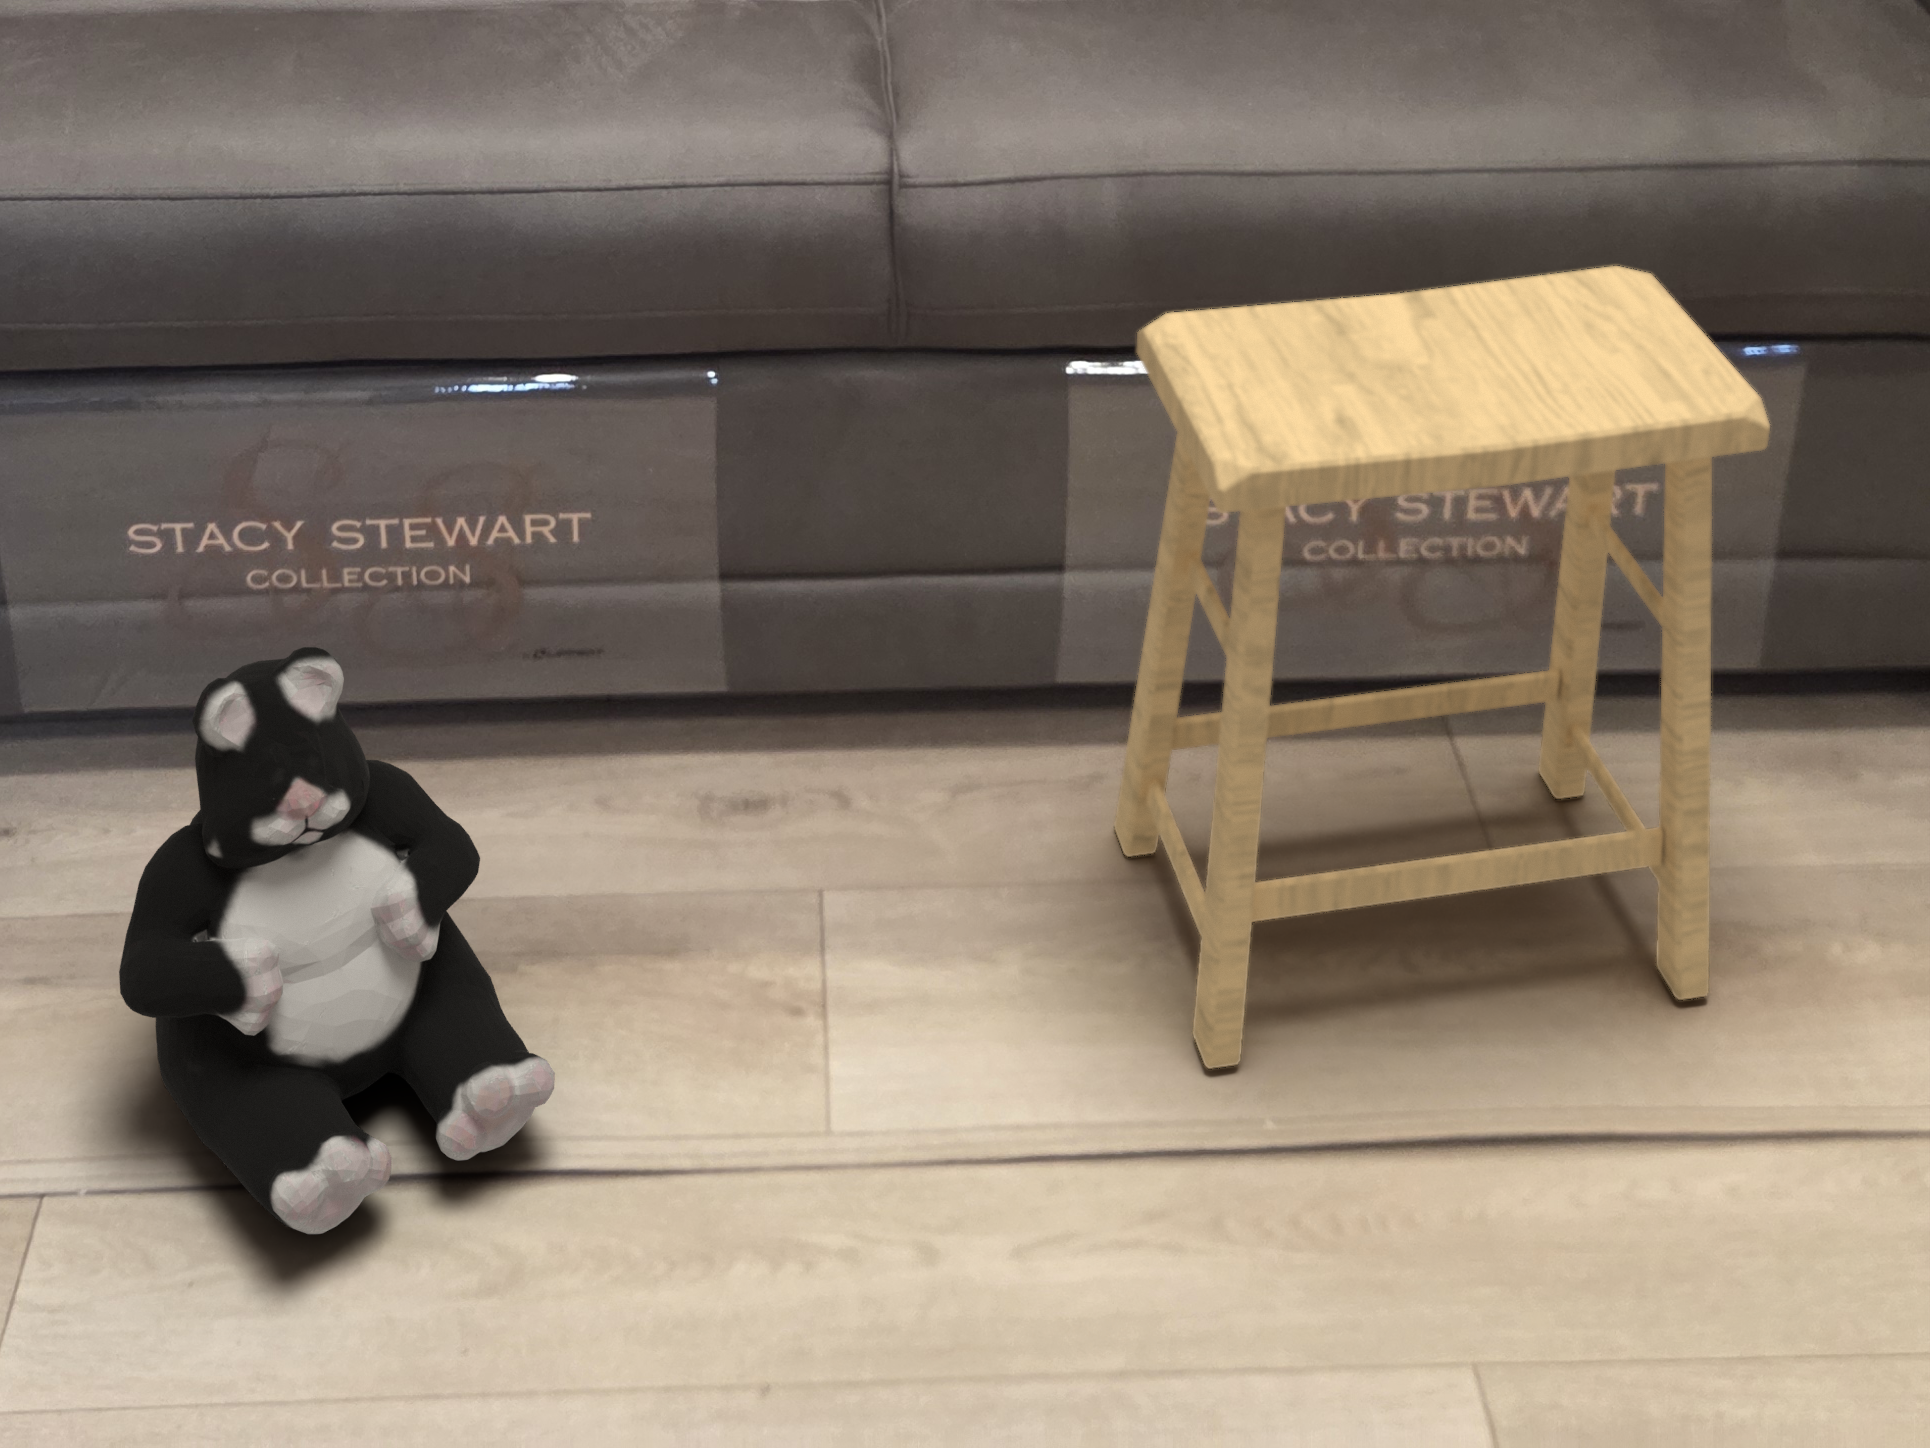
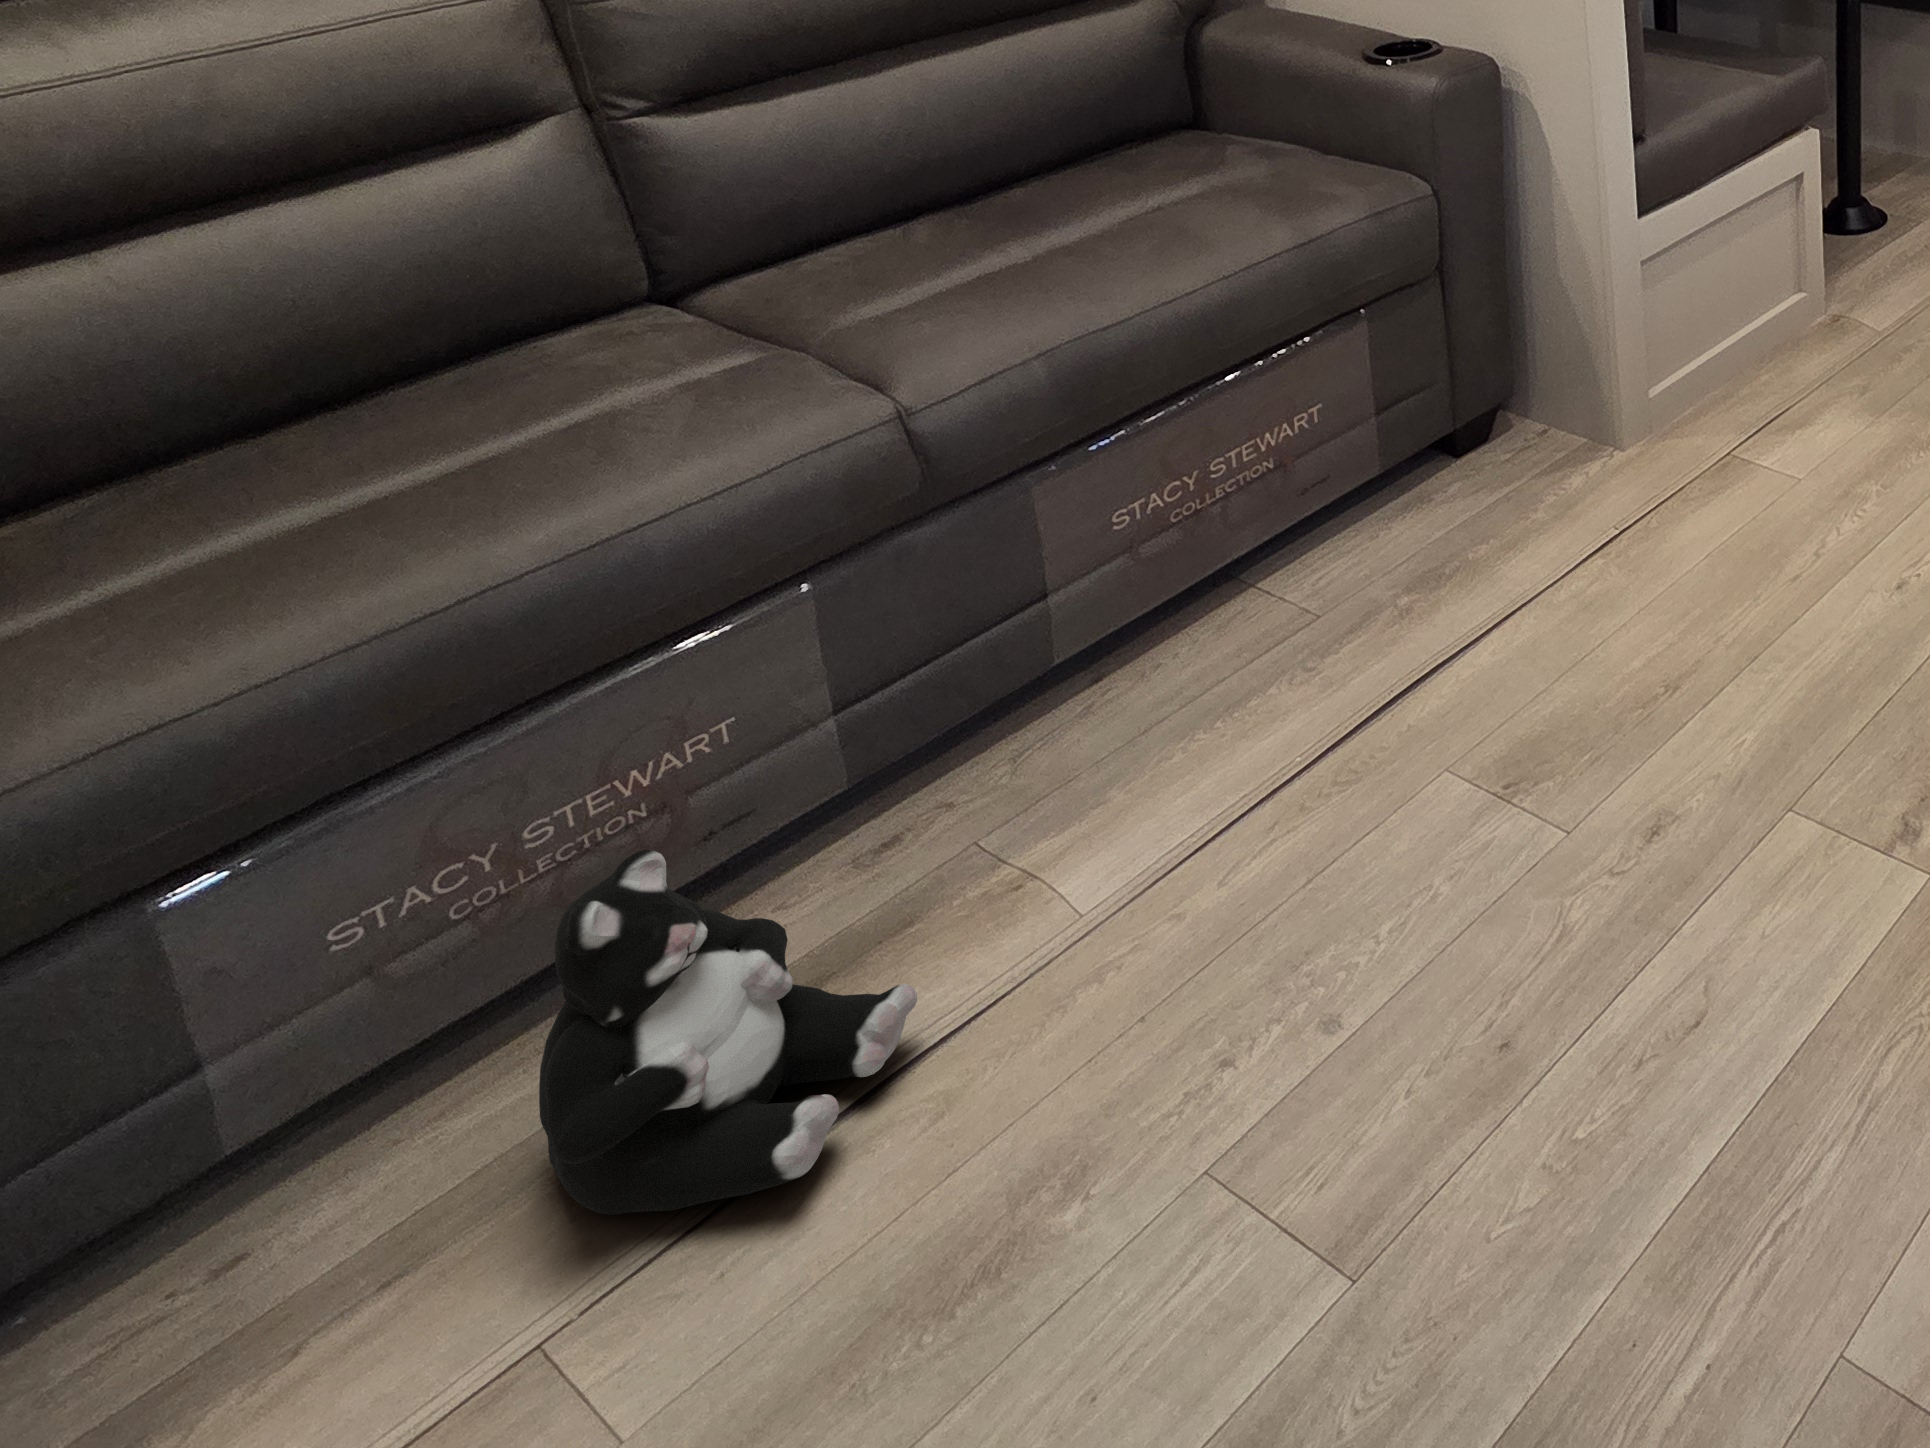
footstool: present [1114,266,1770,1069] -> none [1090,299,1437,758]

